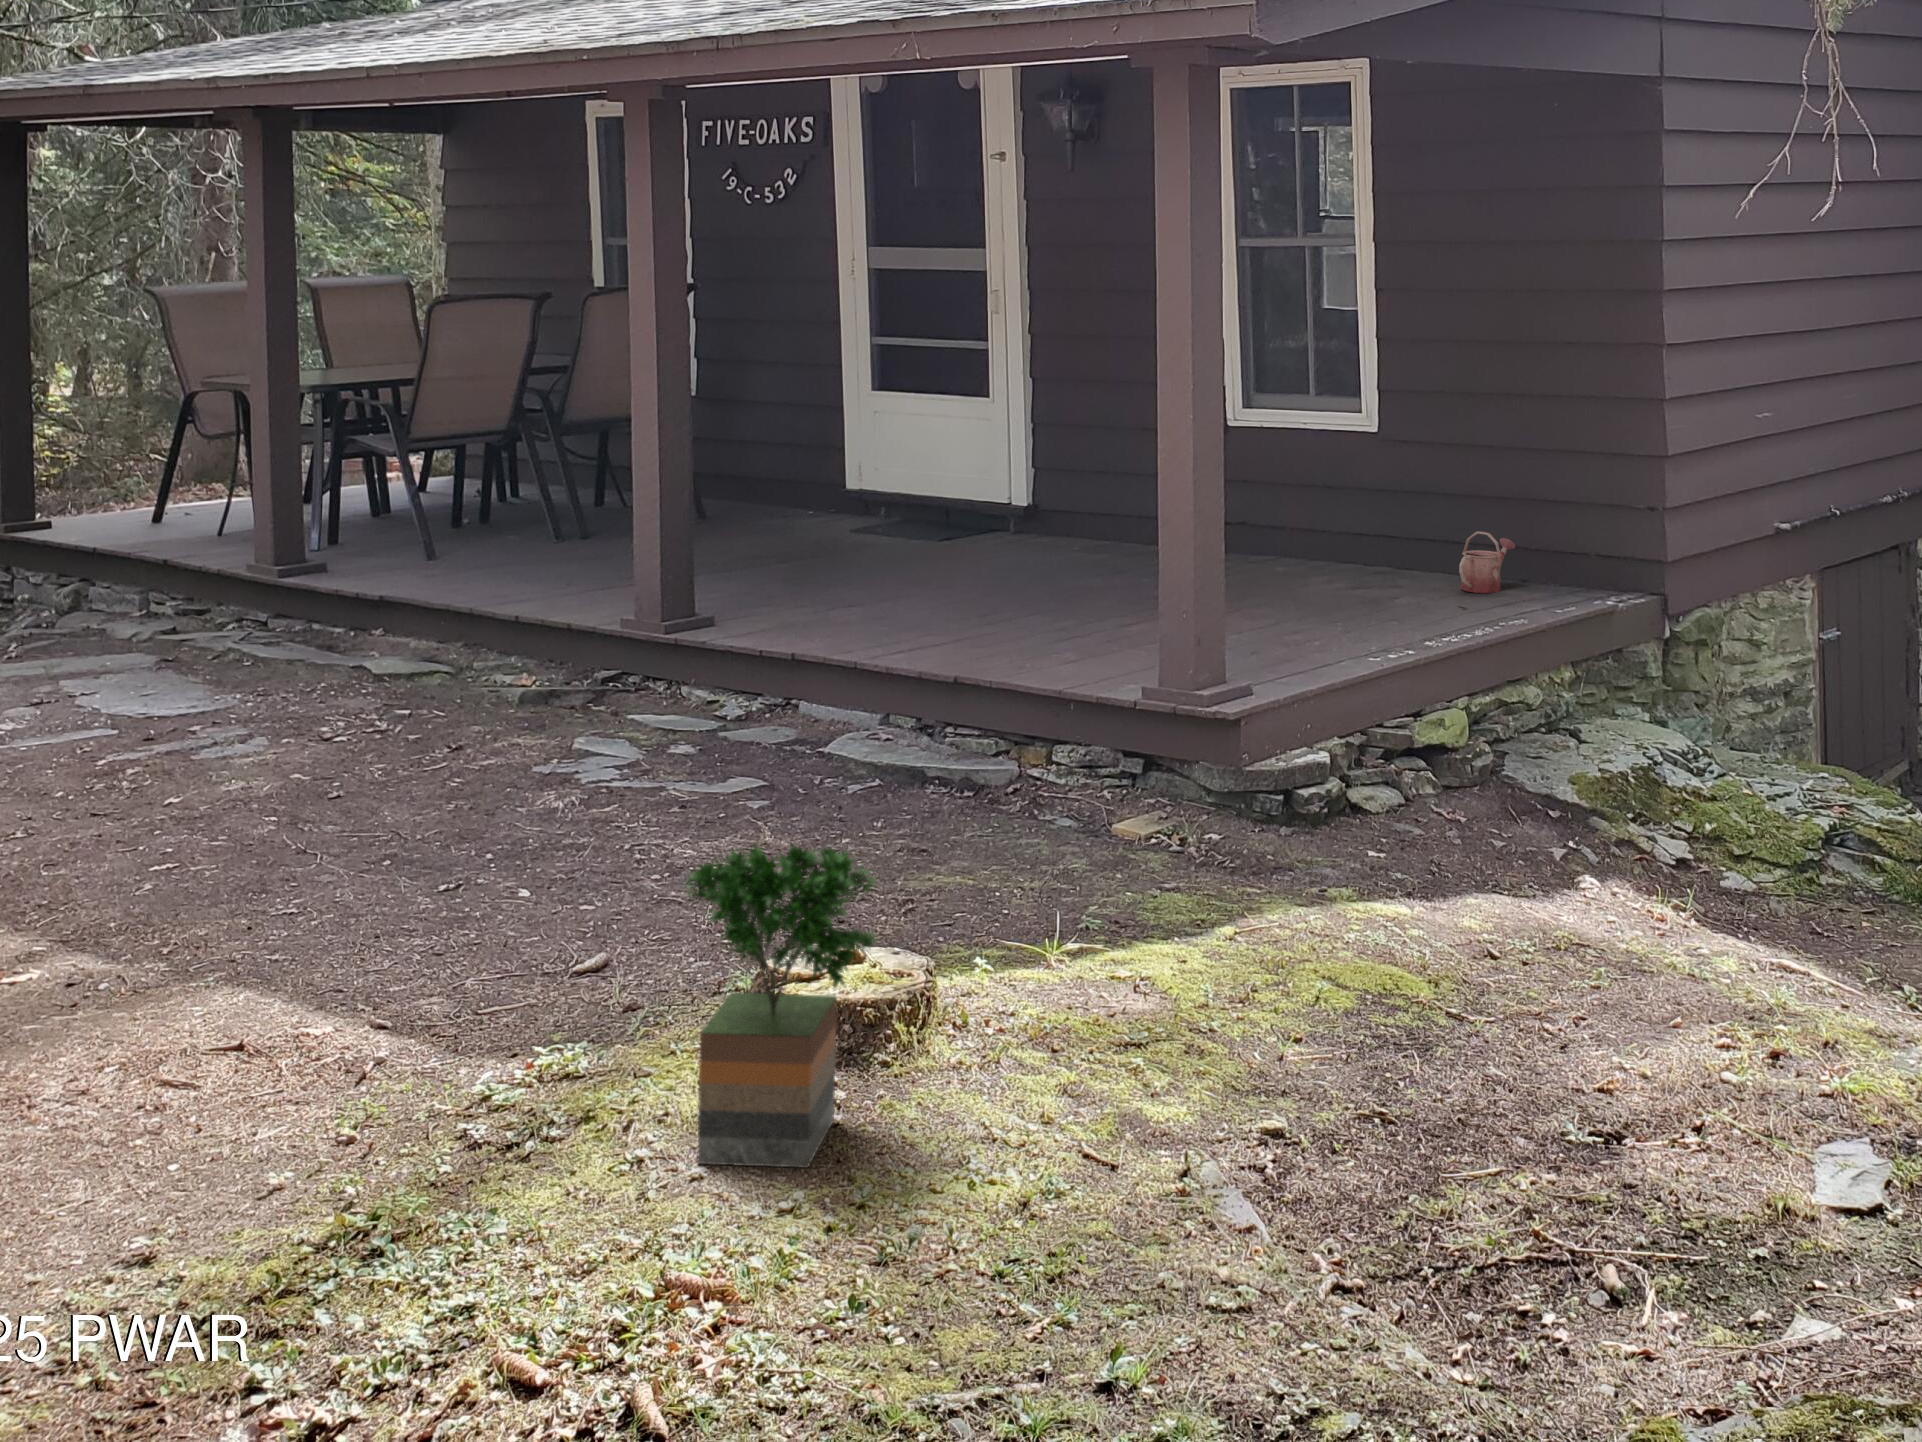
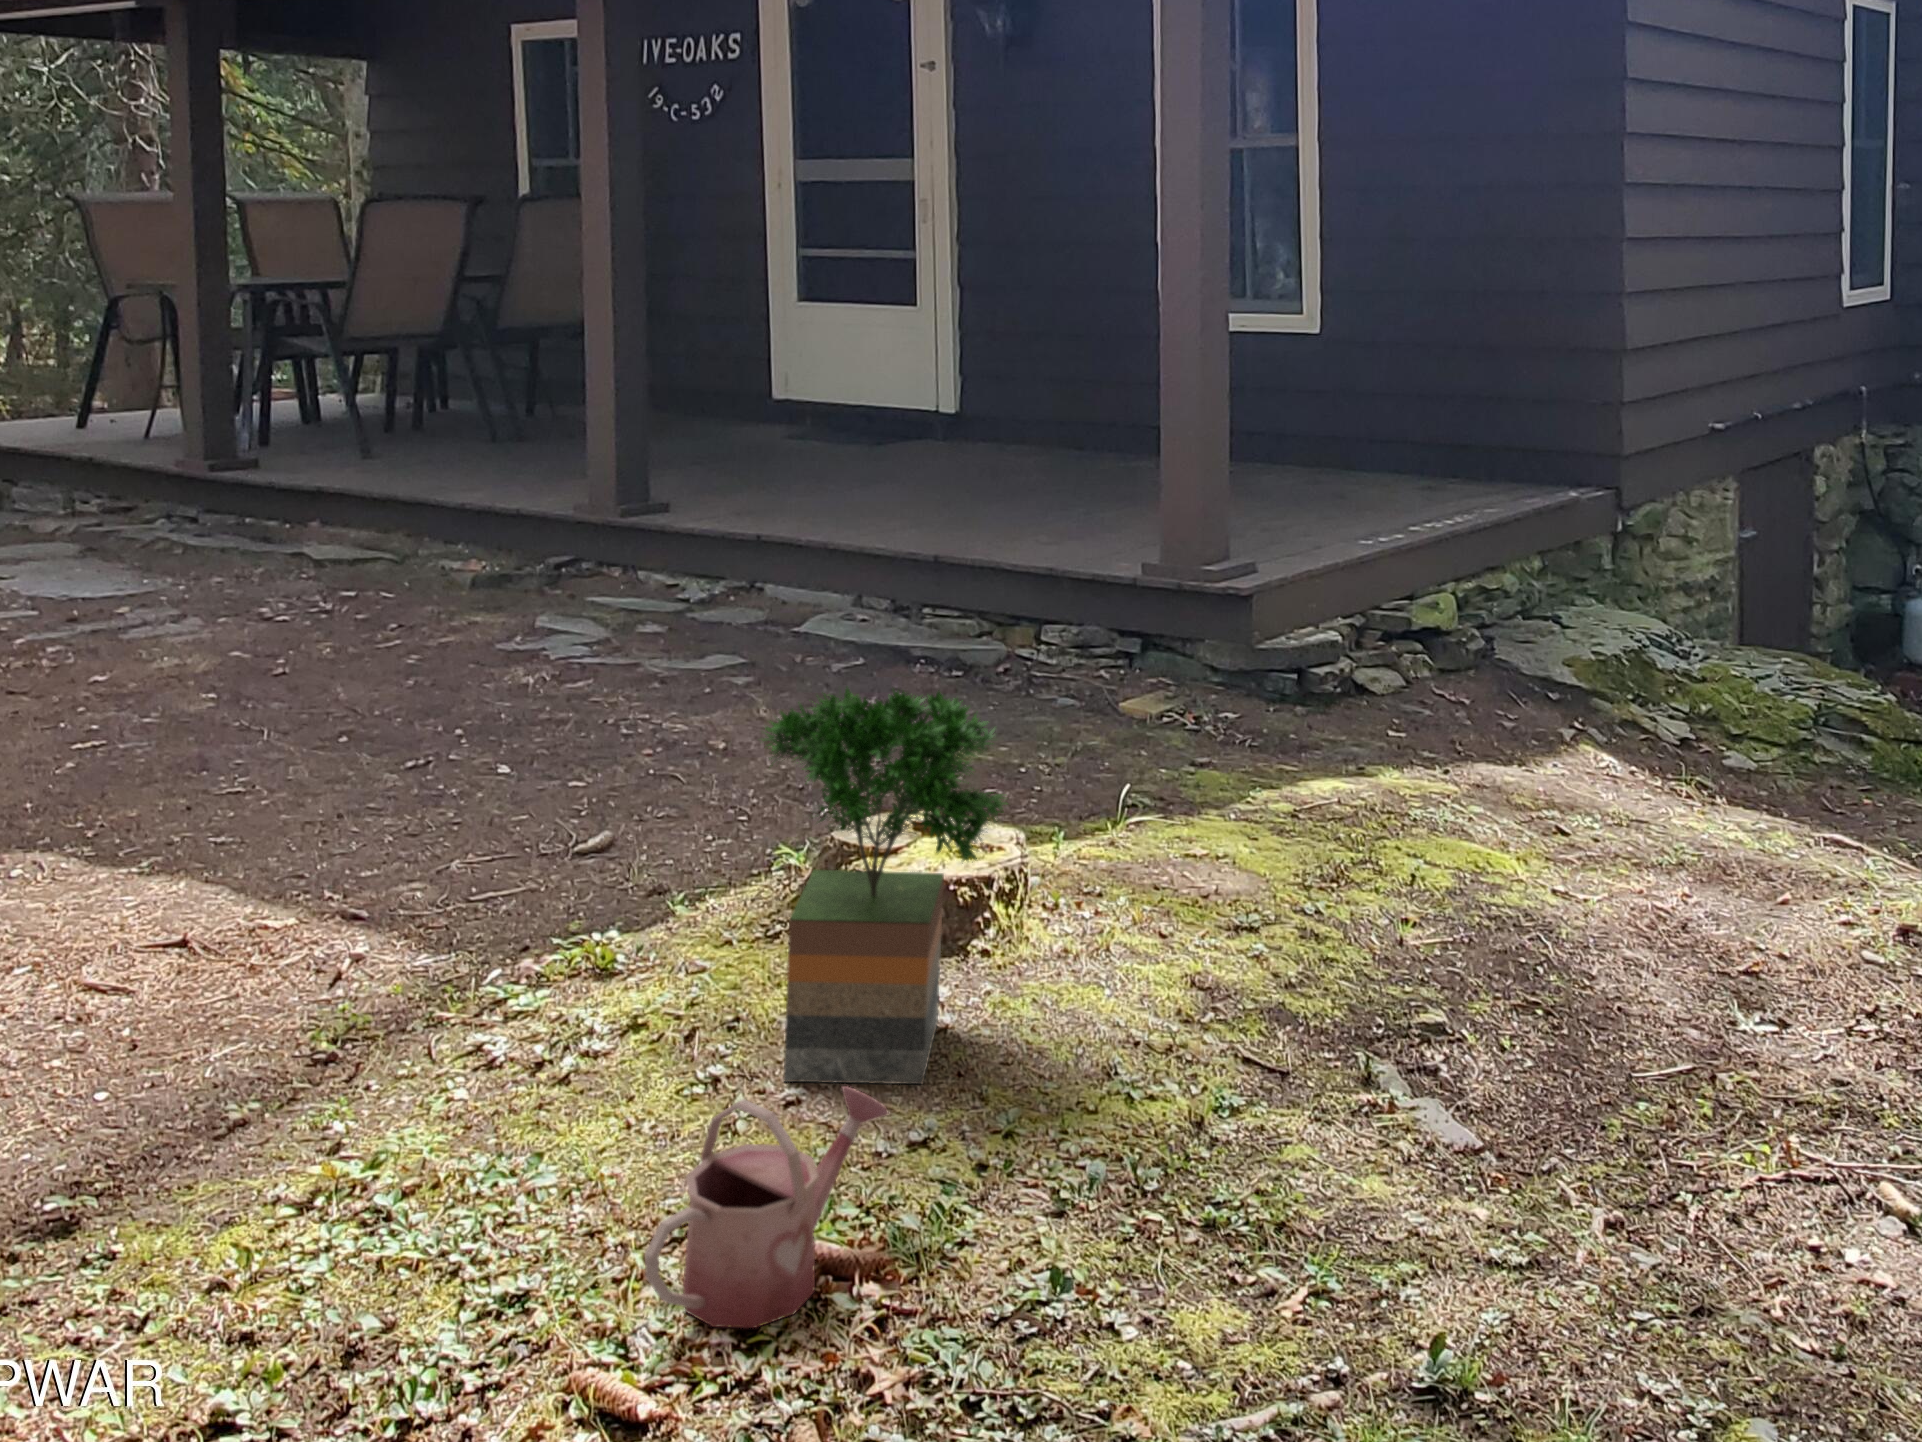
watering can: present [1459,531,1515,593] -> present [645,1086,889,1328]

